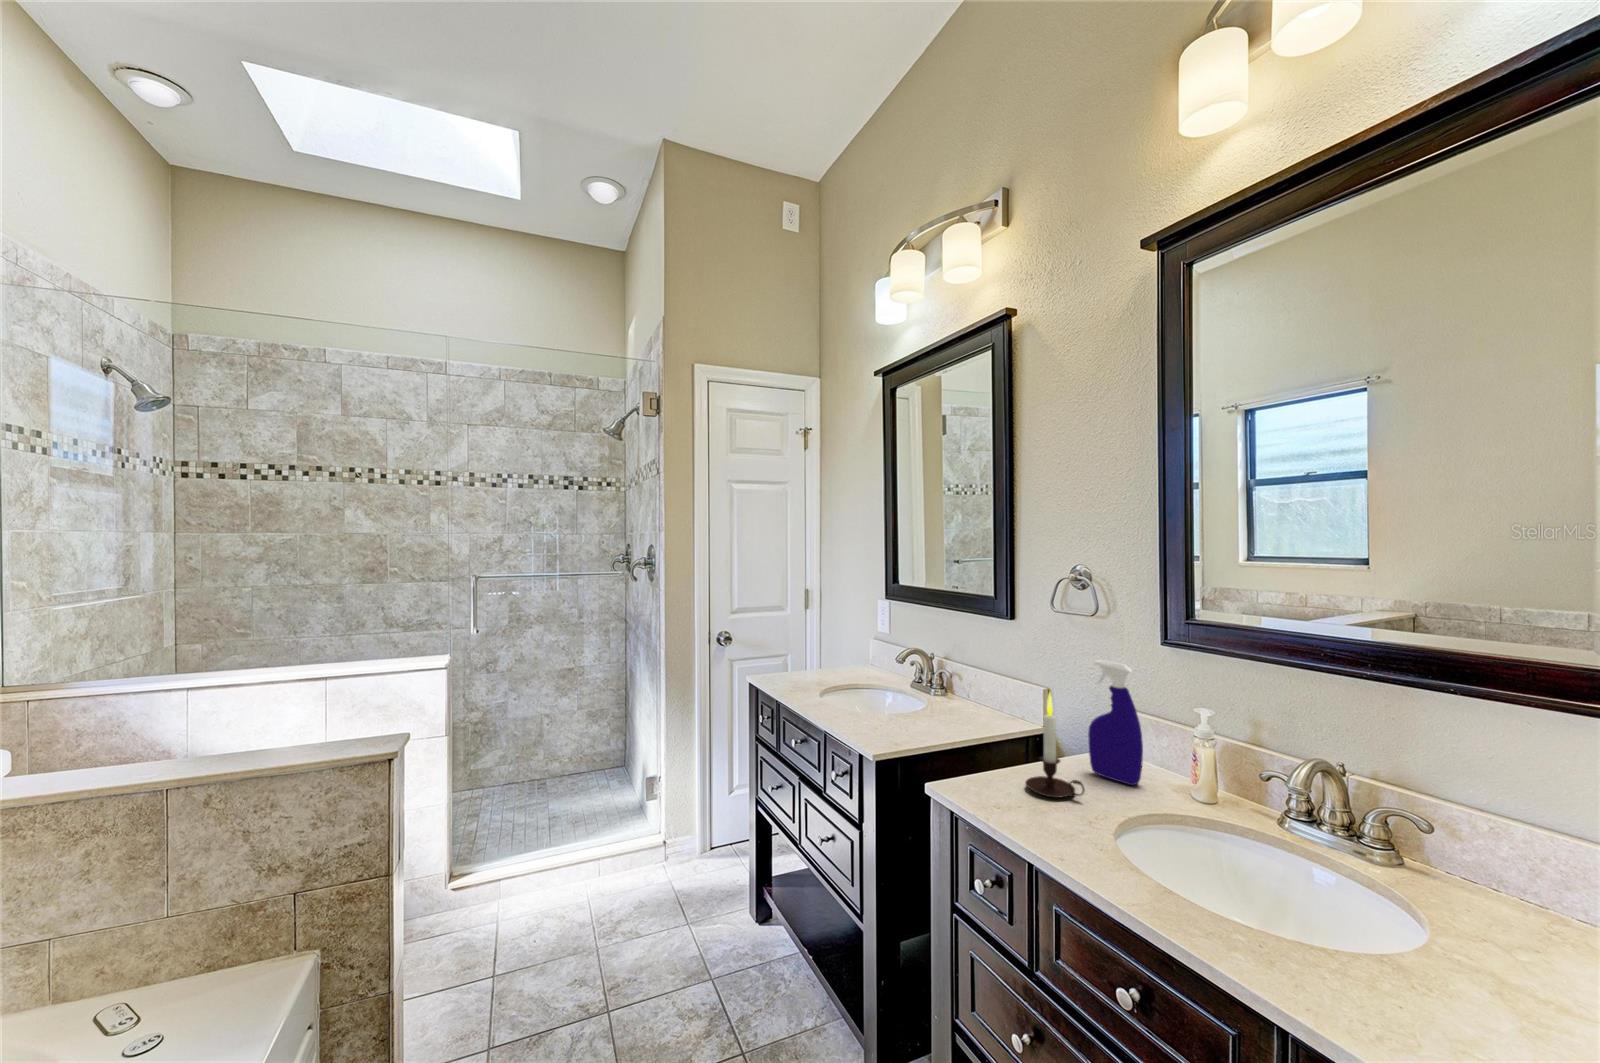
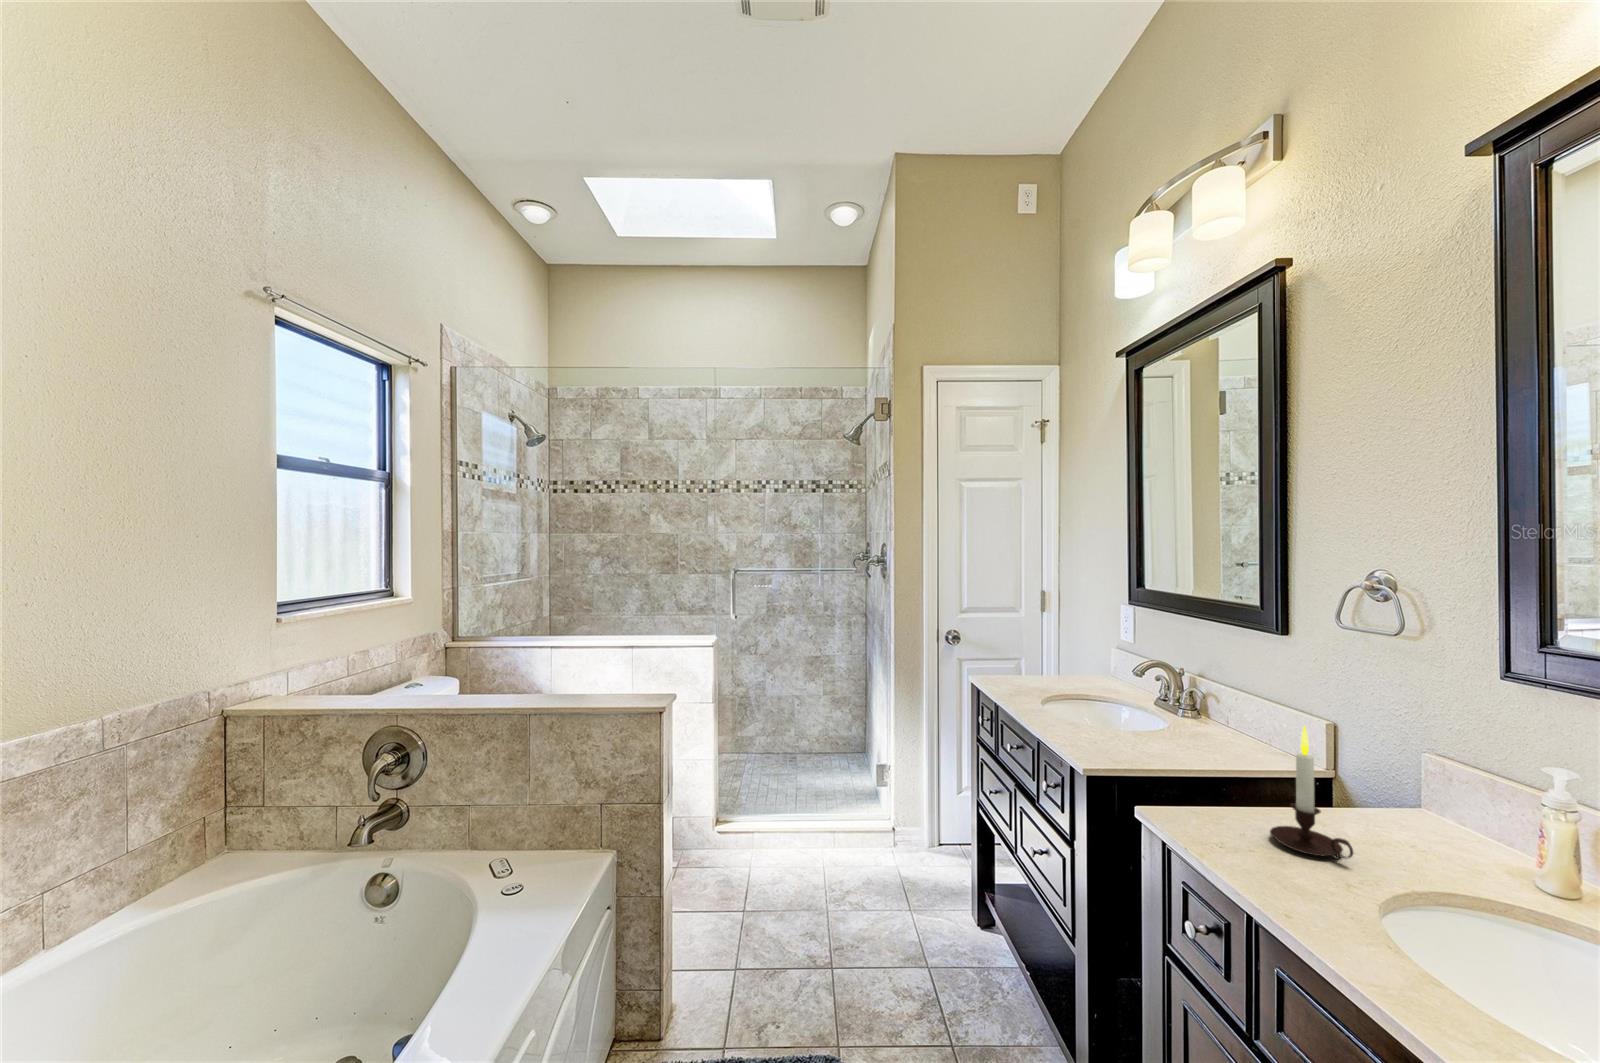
spray bottle: present [1088,660,1143,785] -> none [1376,694,1461,863]

